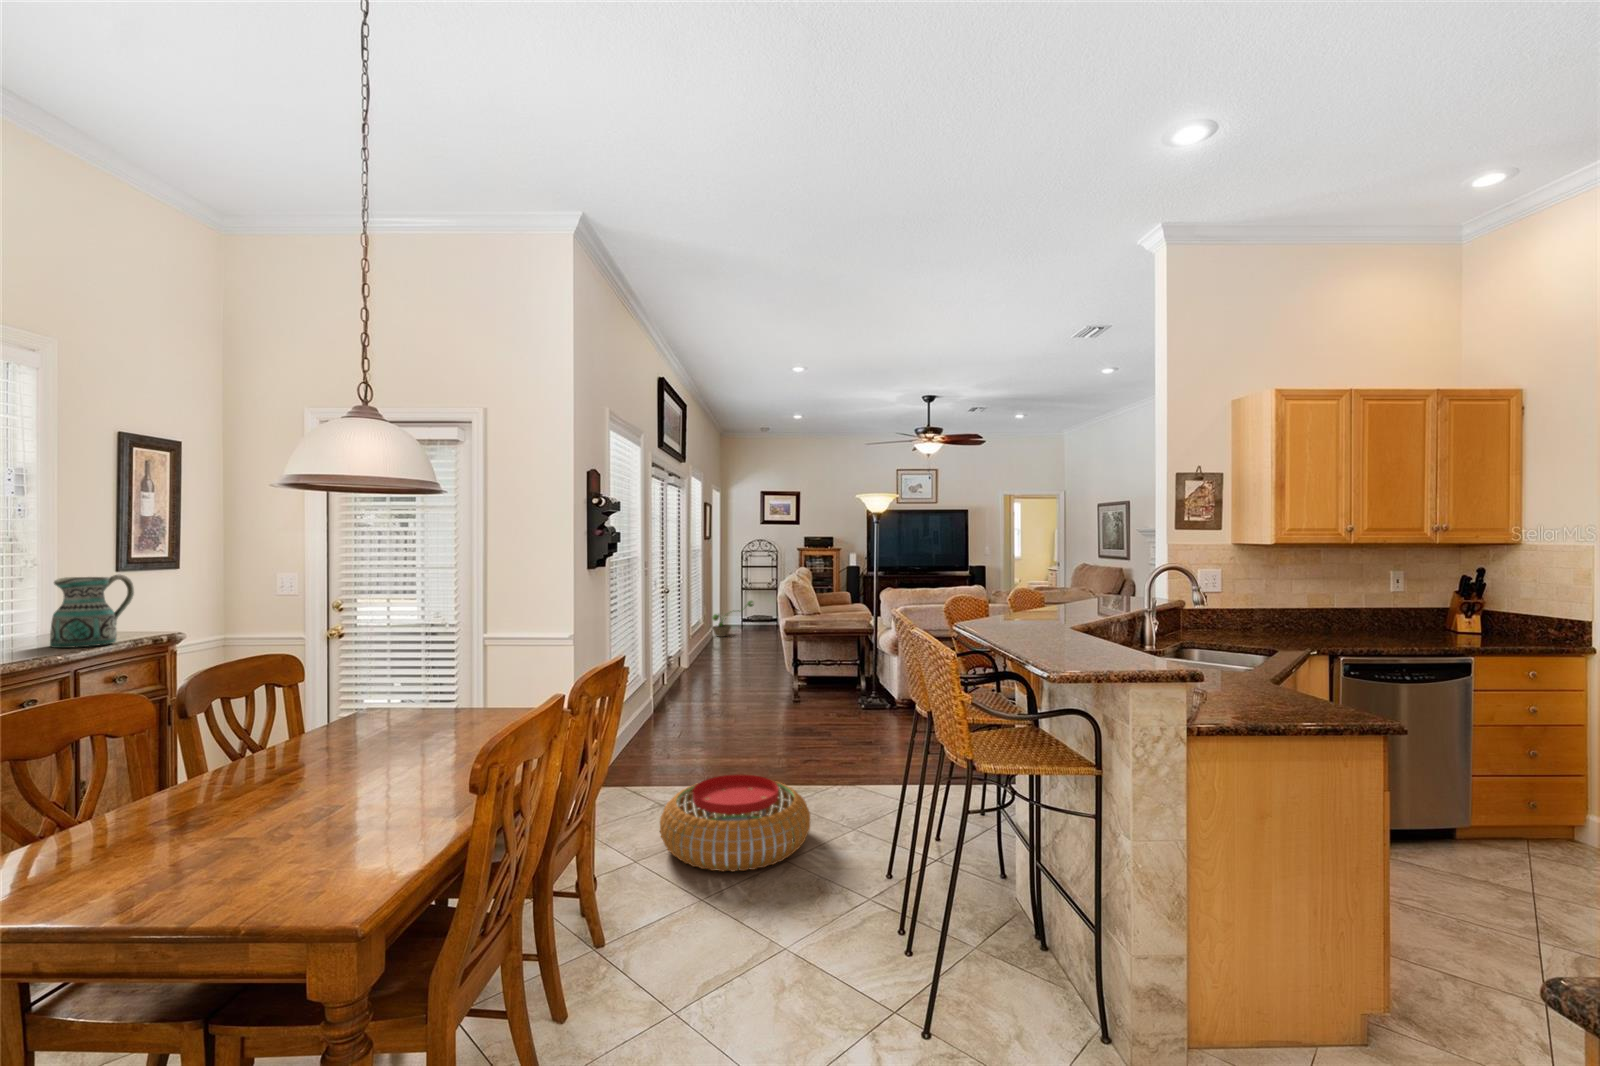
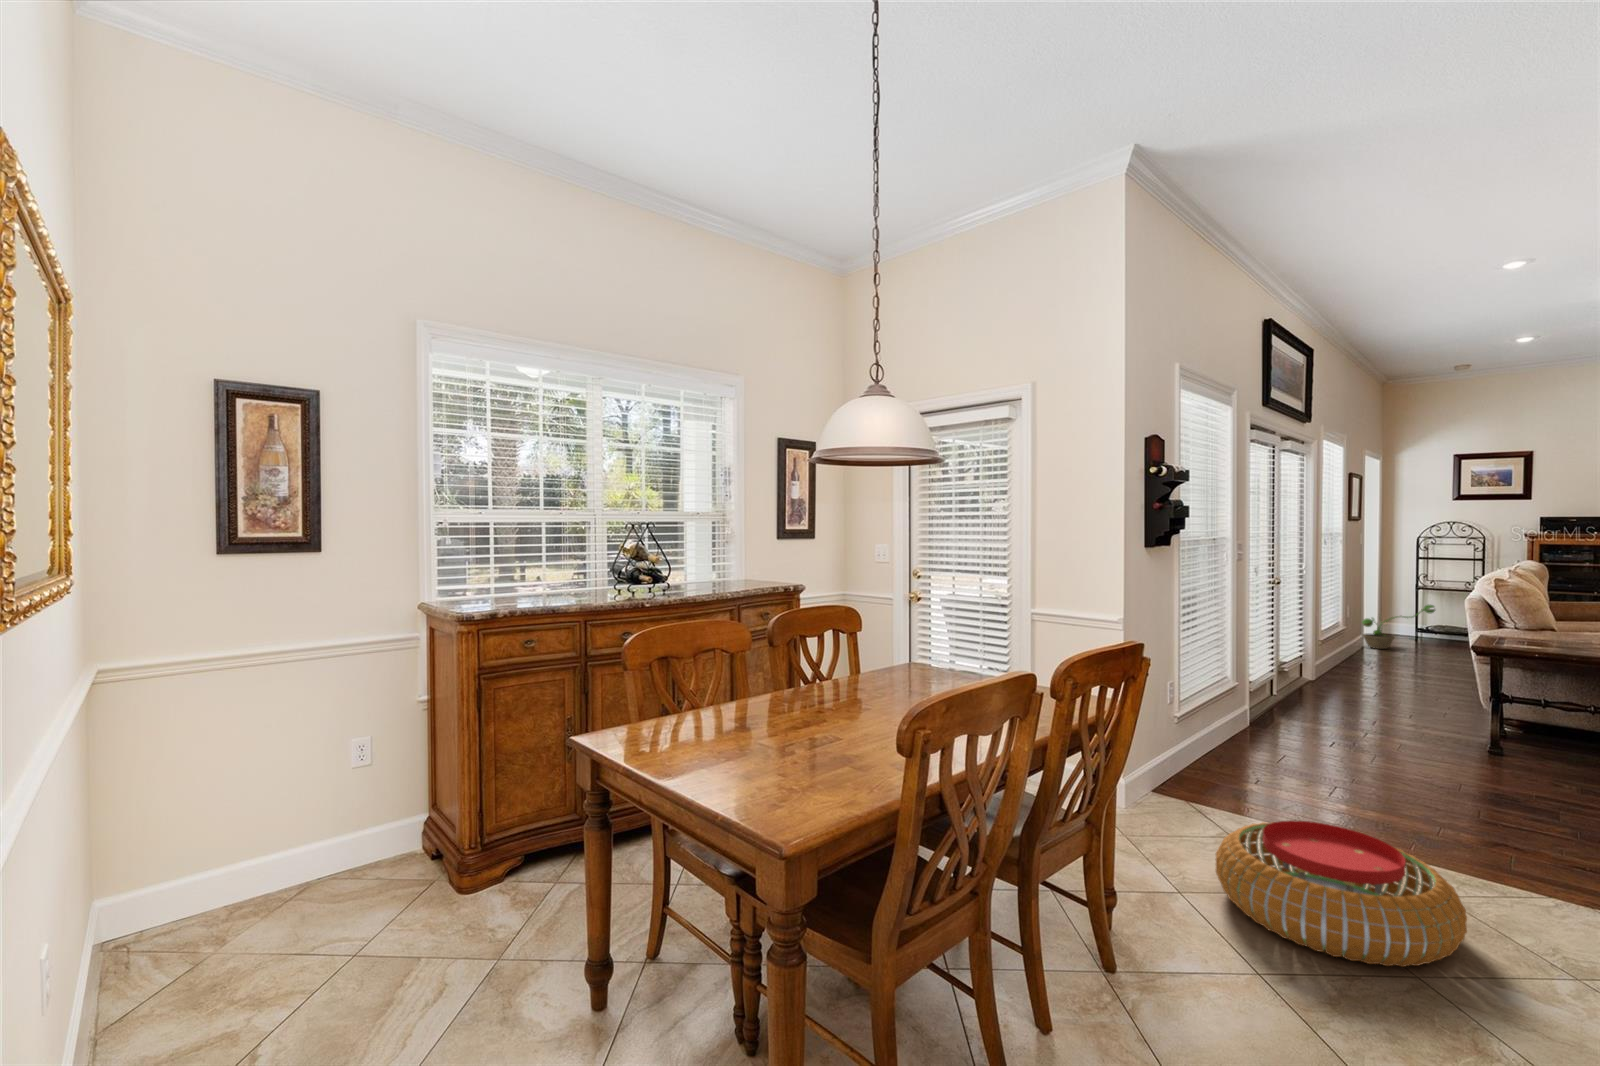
ceramic pitcher: present [50,575,134,648] -> none [733,539,776,590]

